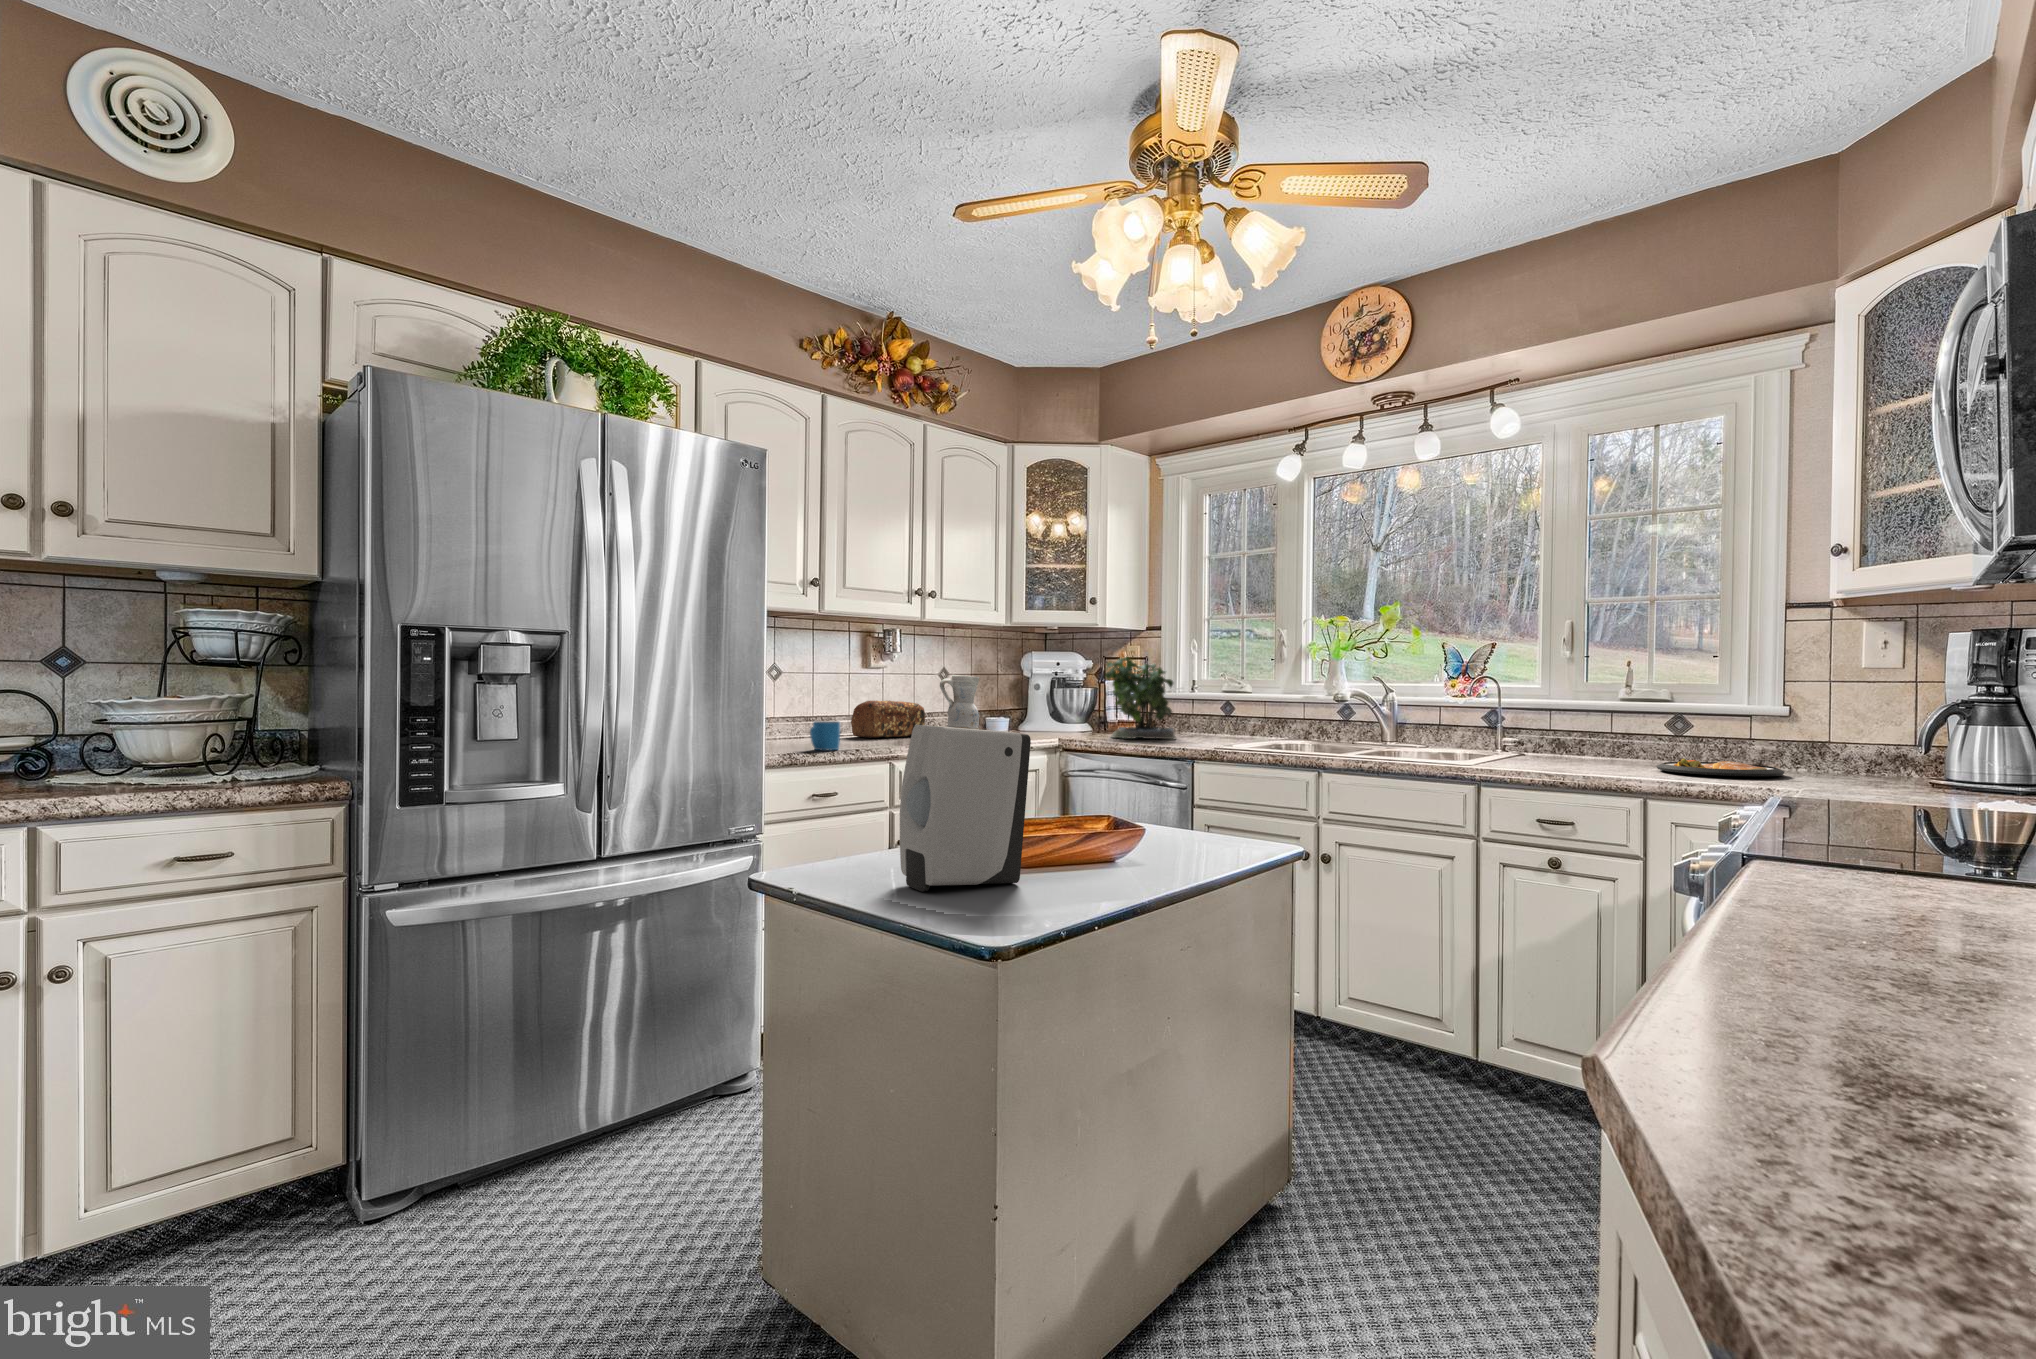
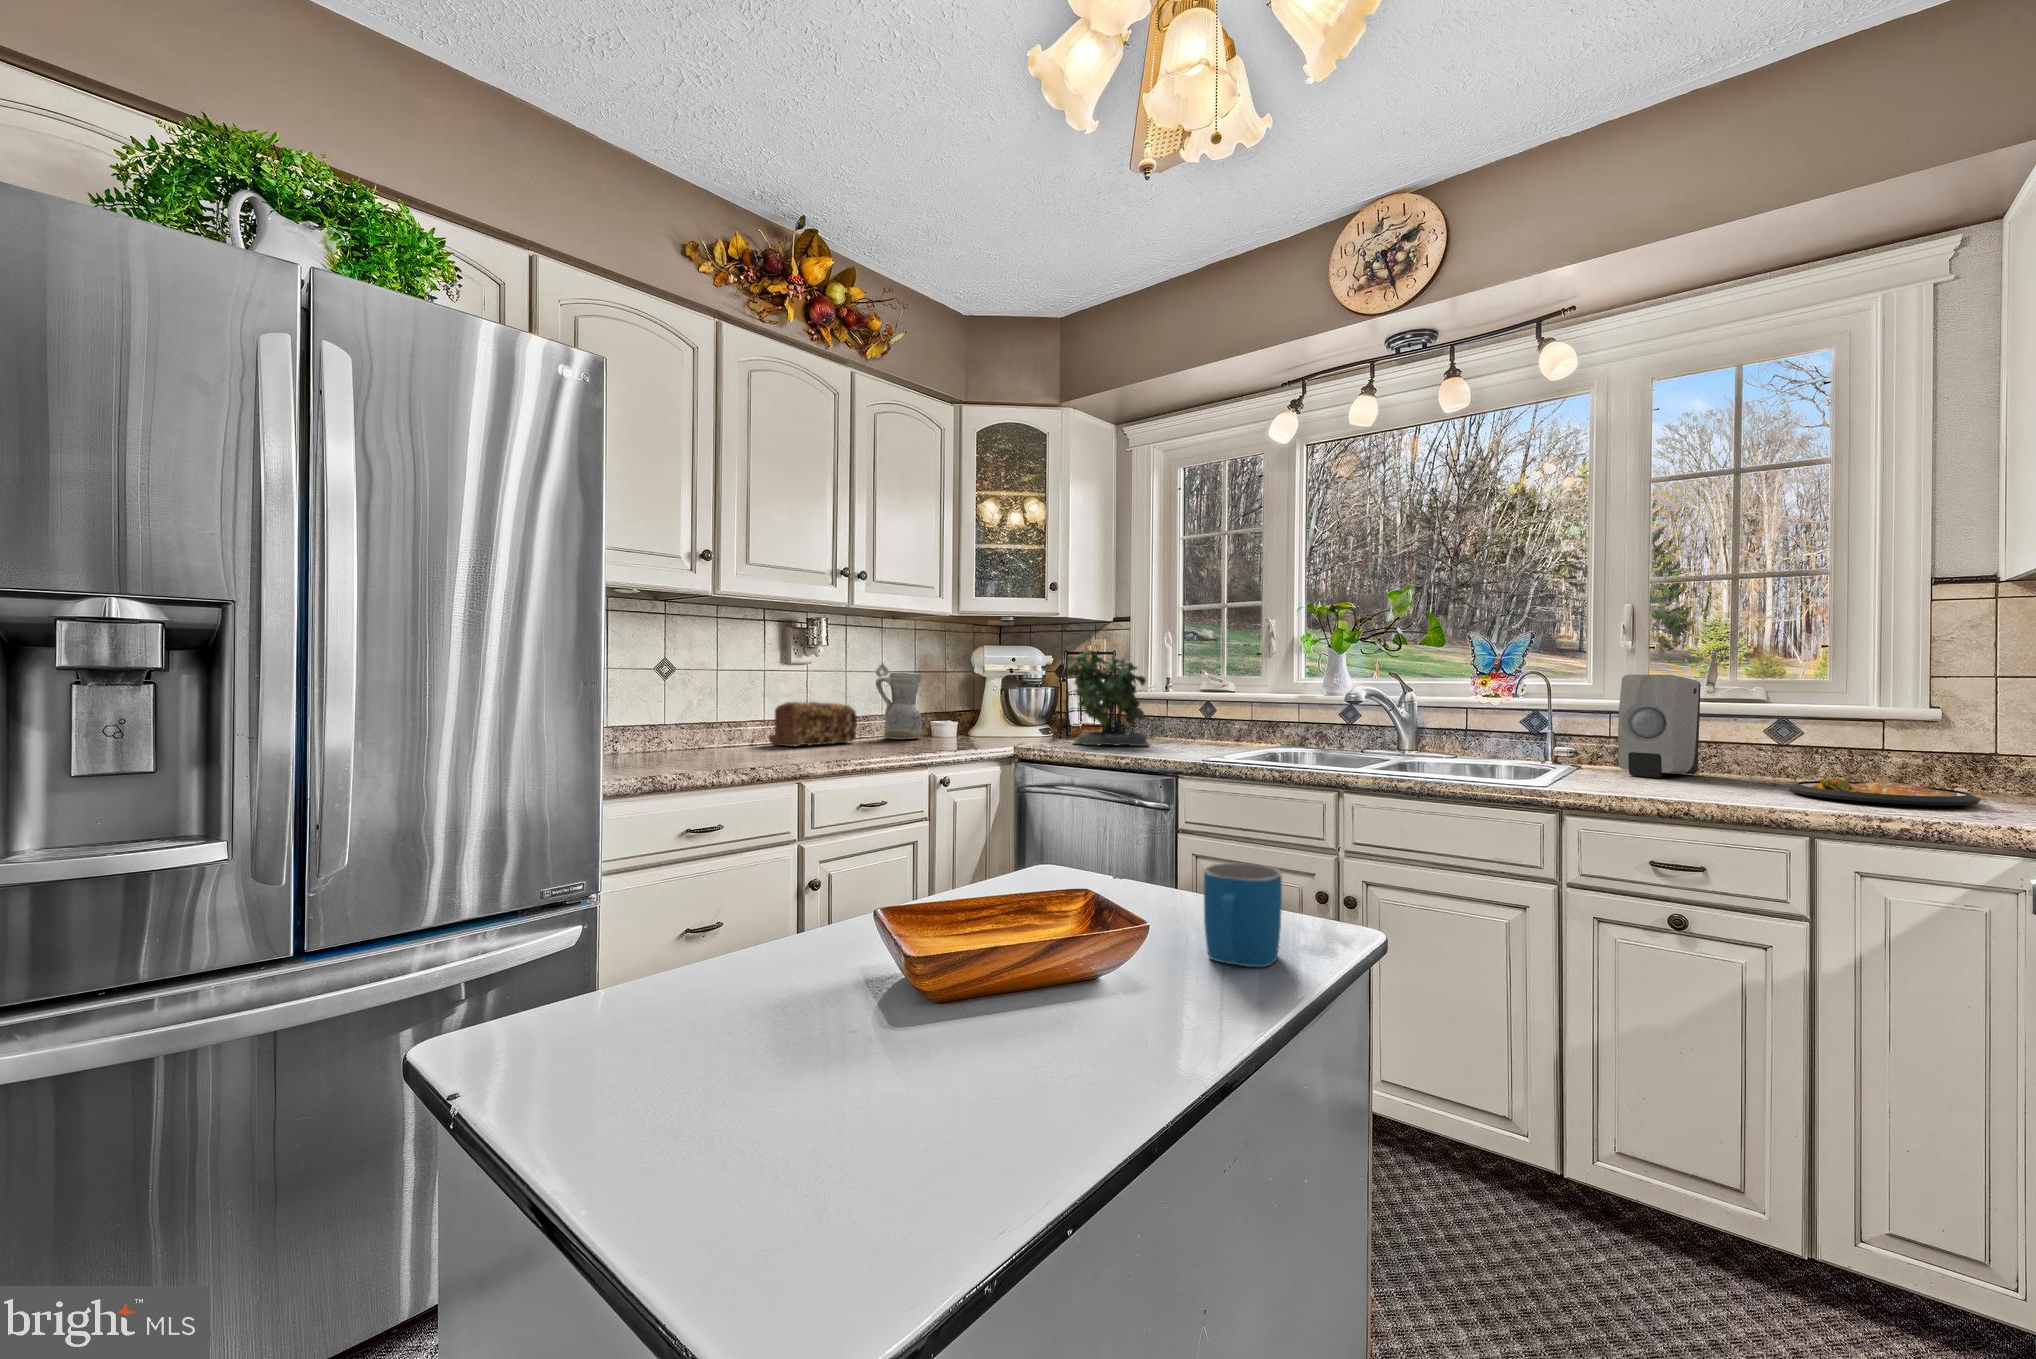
mug: present [810,721,840,750] -> present [1204,863,1282,967]
soap dispenser: present [900,725,1031,891] -> present [1618,674,1701,777]

